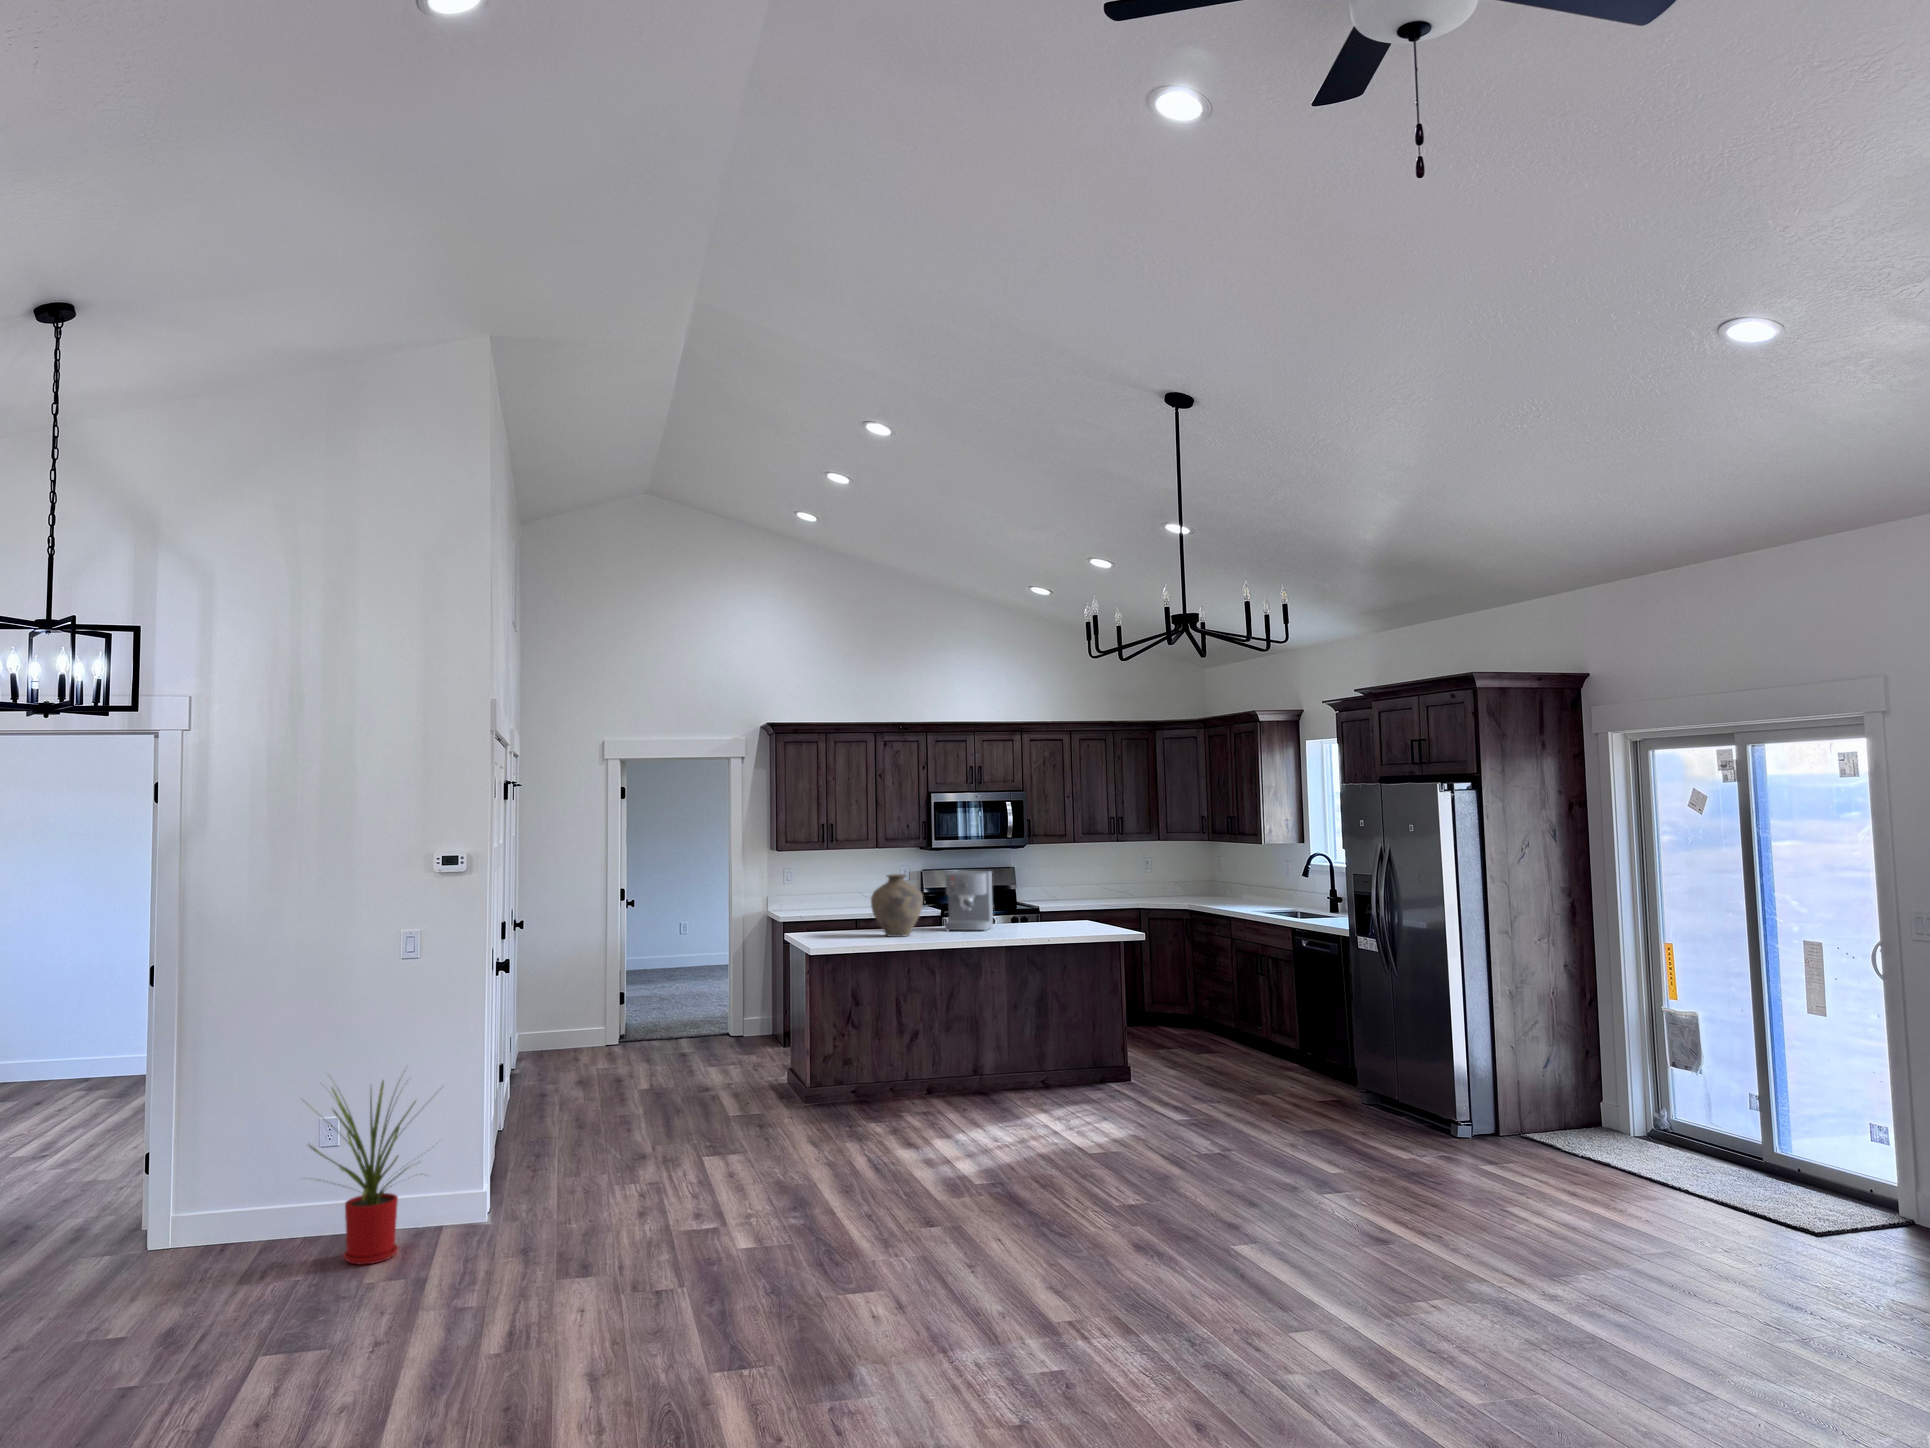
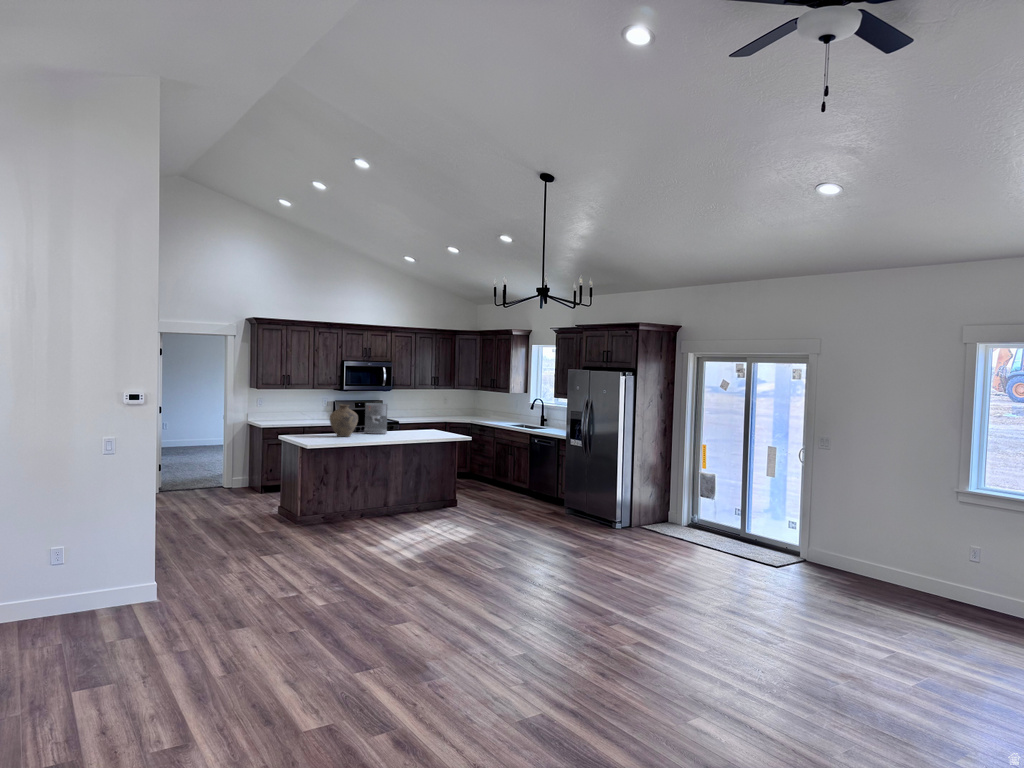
house plant: present [309,1075,437,1265] -> none [39,517,138,636]

